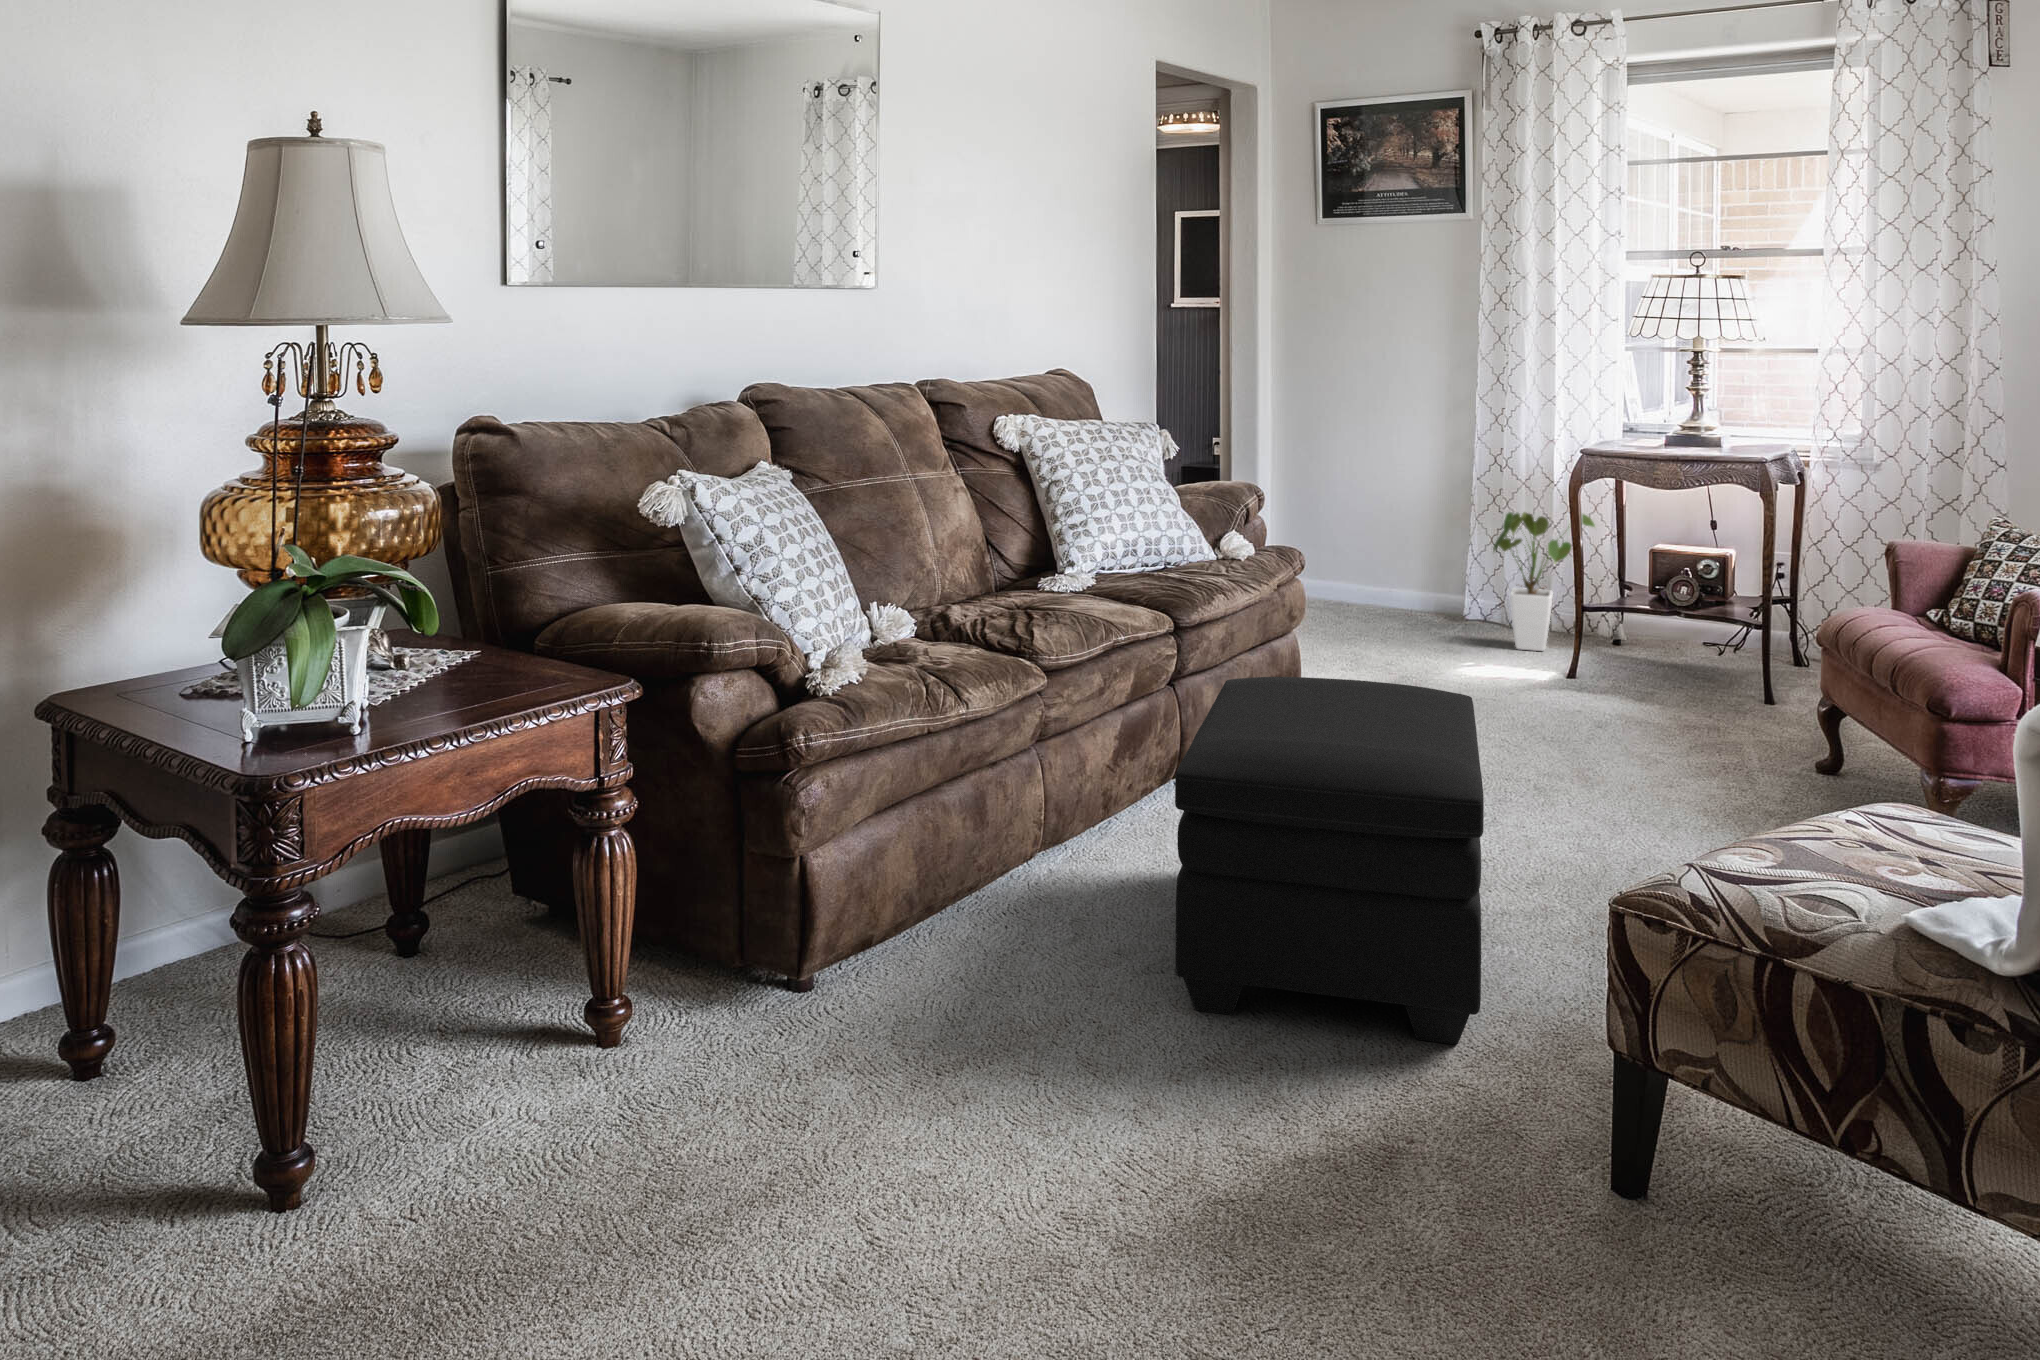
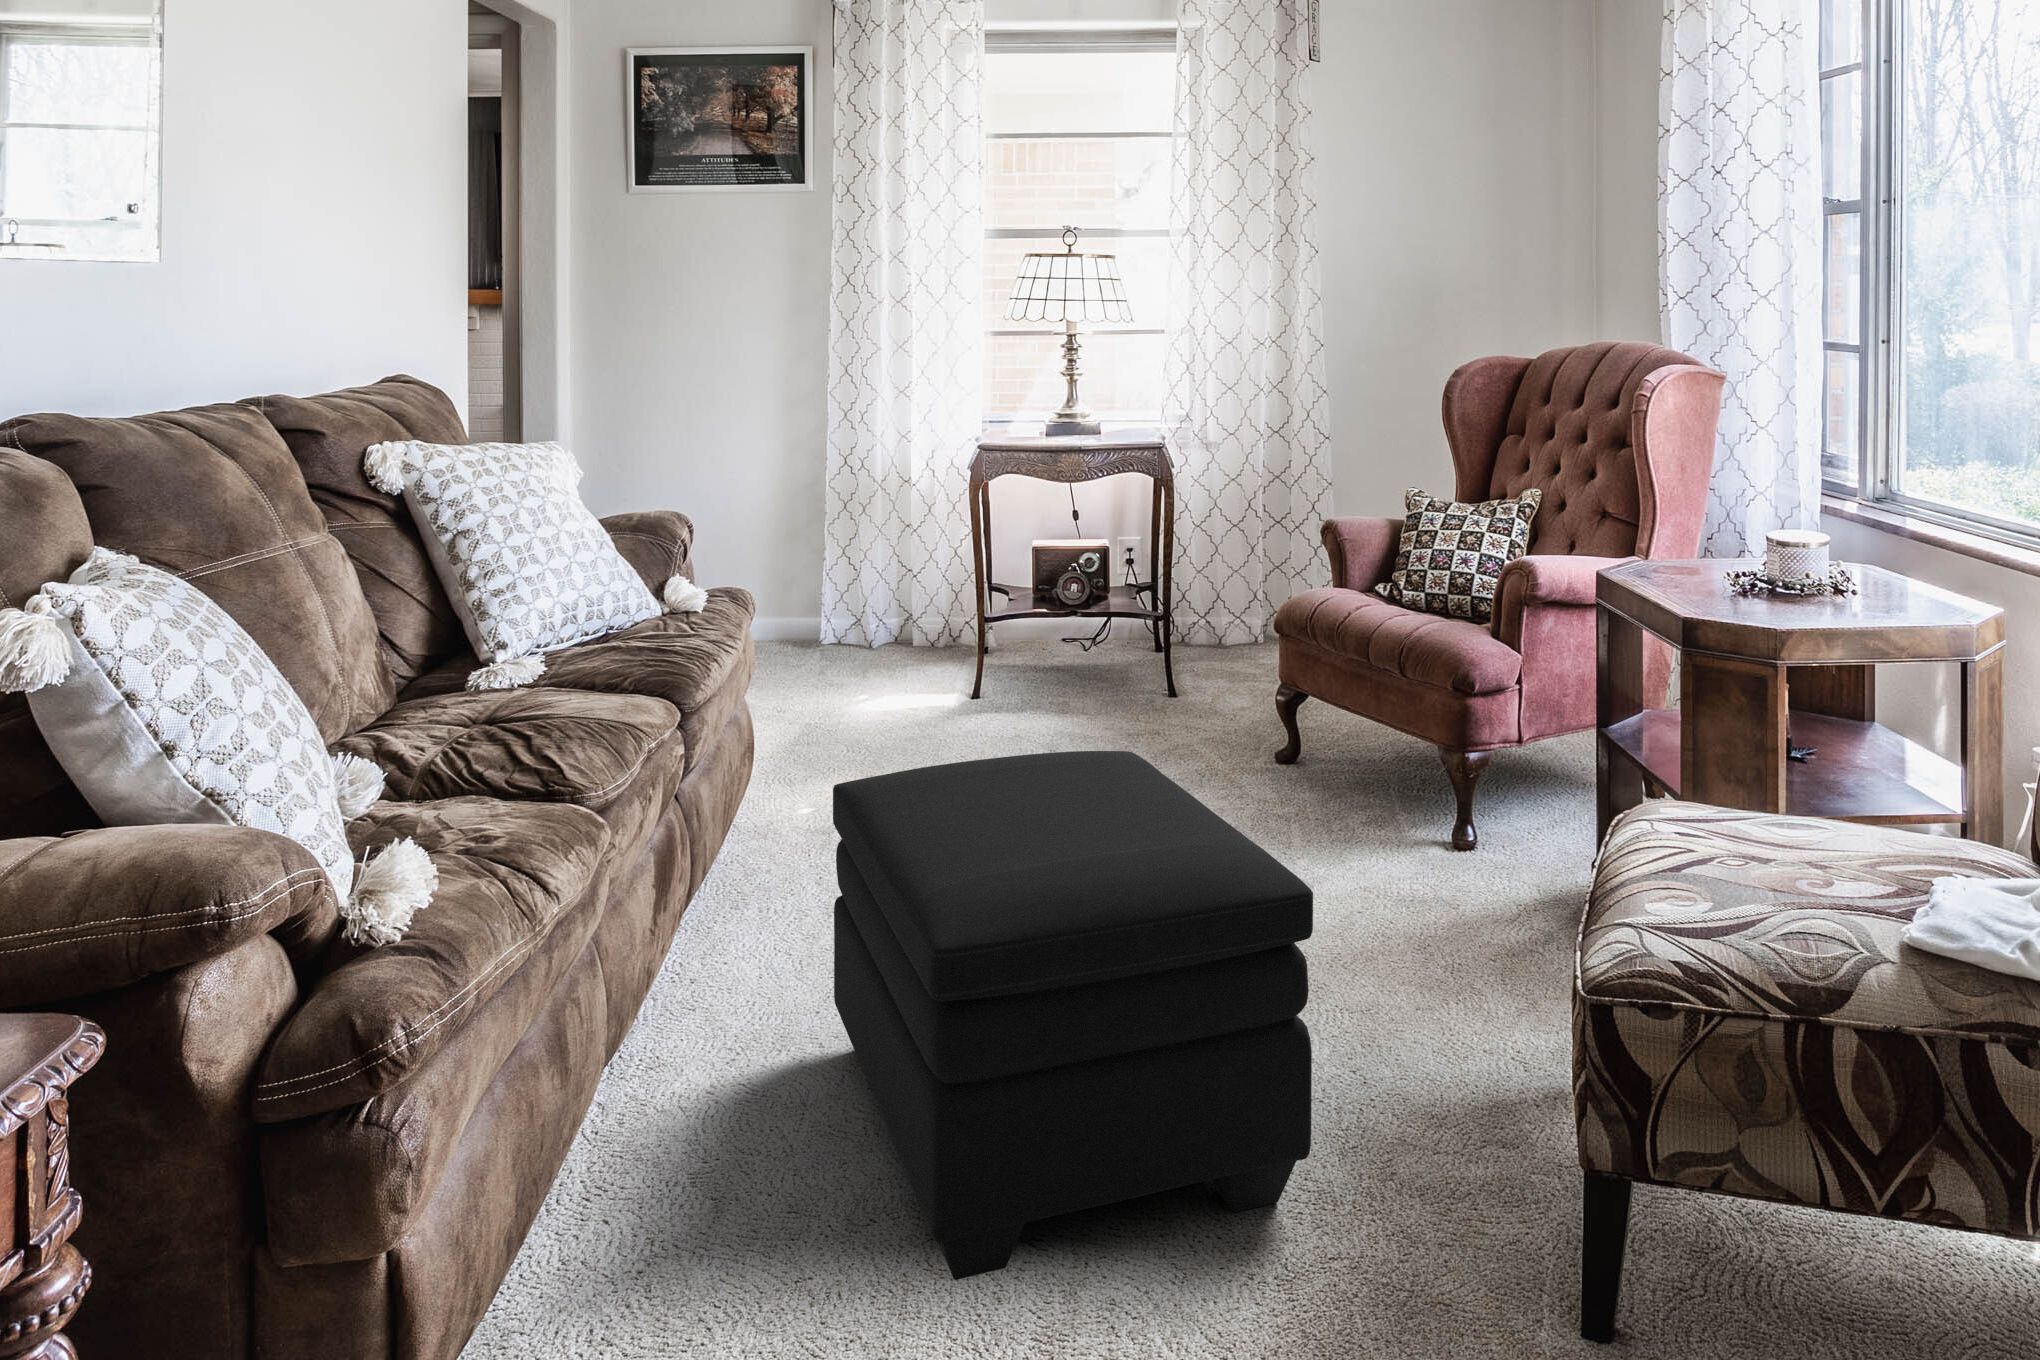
house plant: present [1493,512,1595,651] -> none [901,508,999,672]

